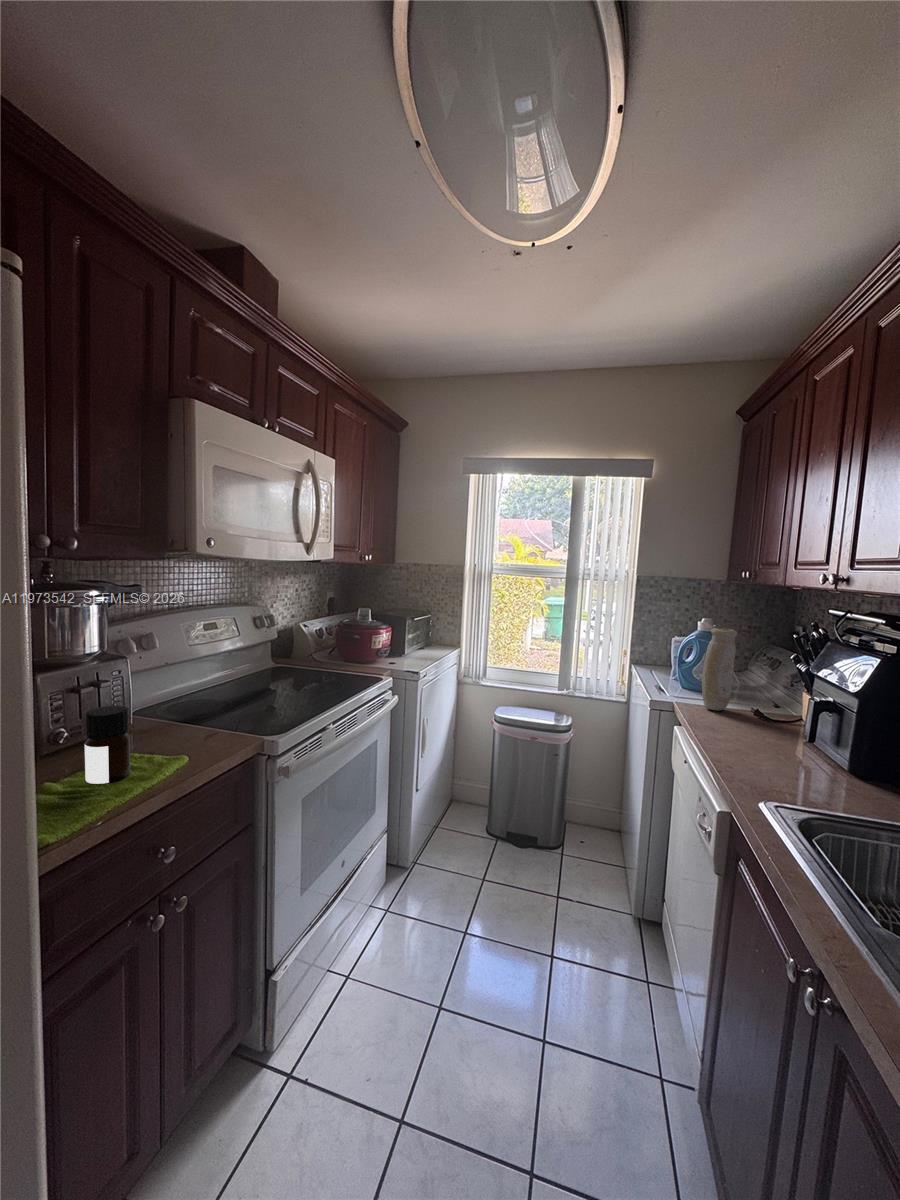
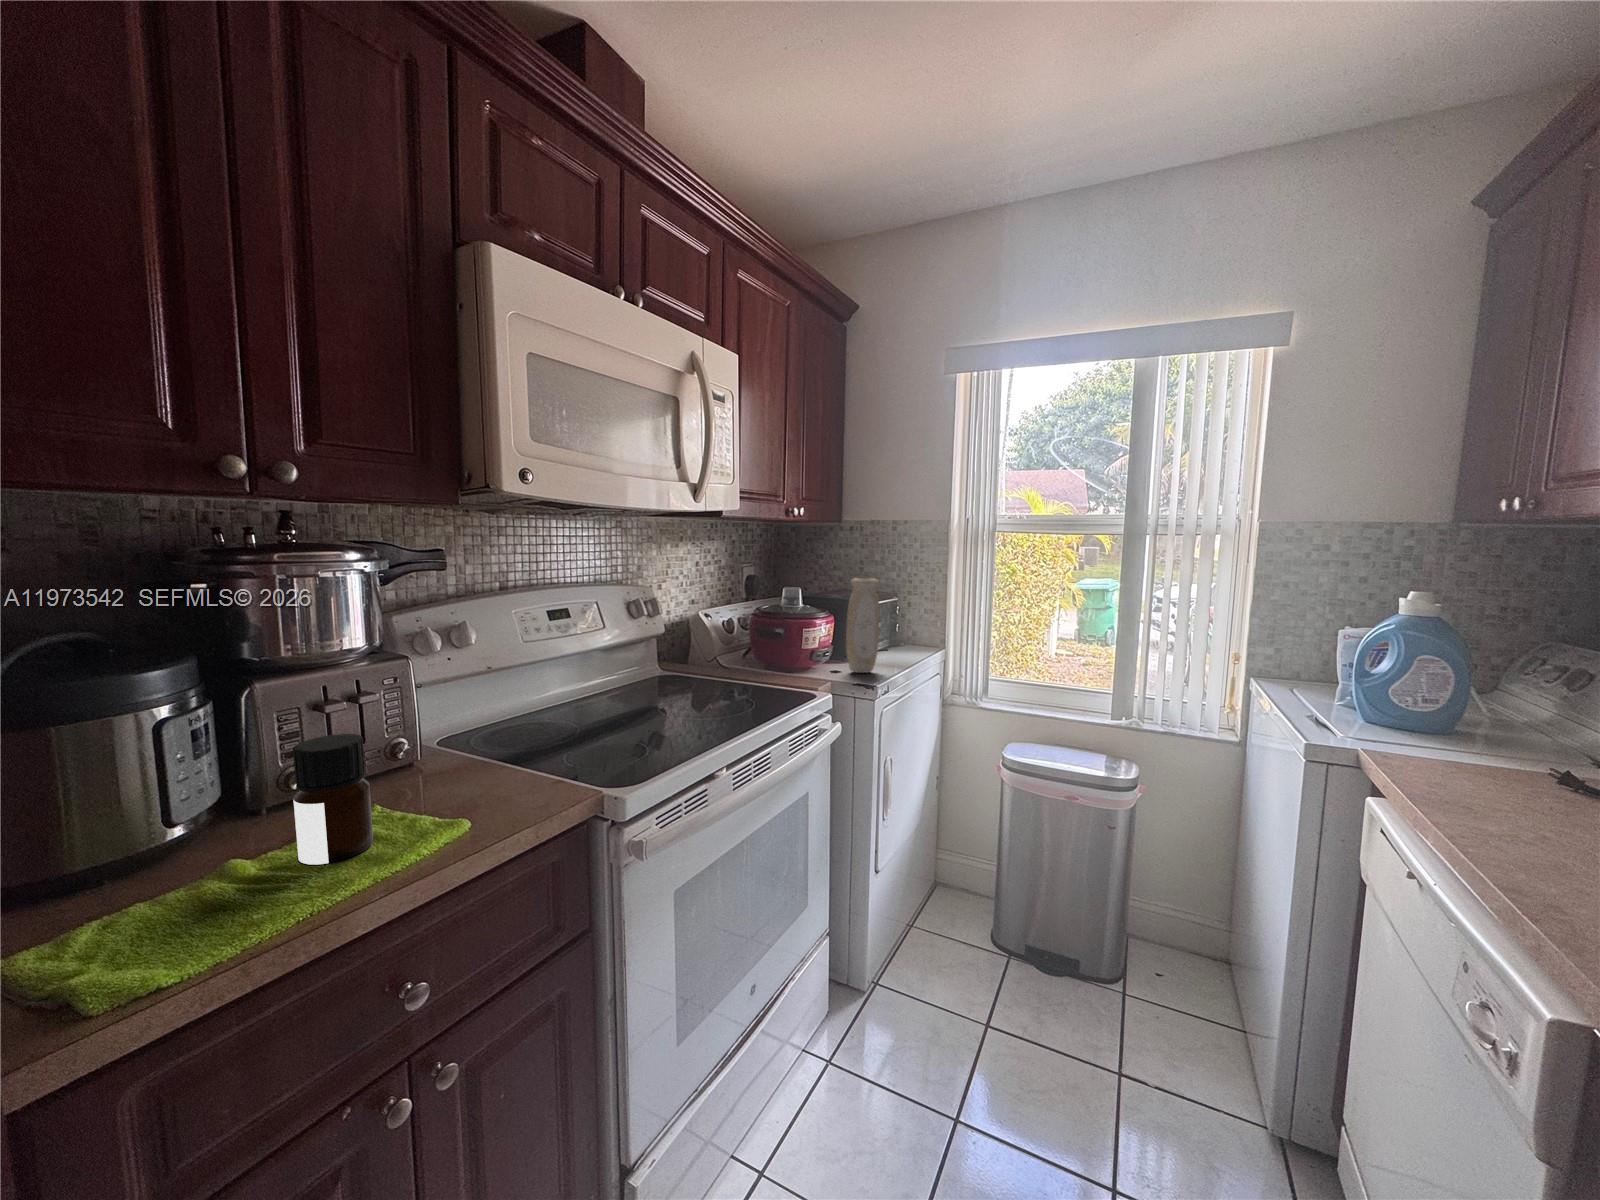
vase: present [702,628,737,711] -> present [846,578,879,673]

